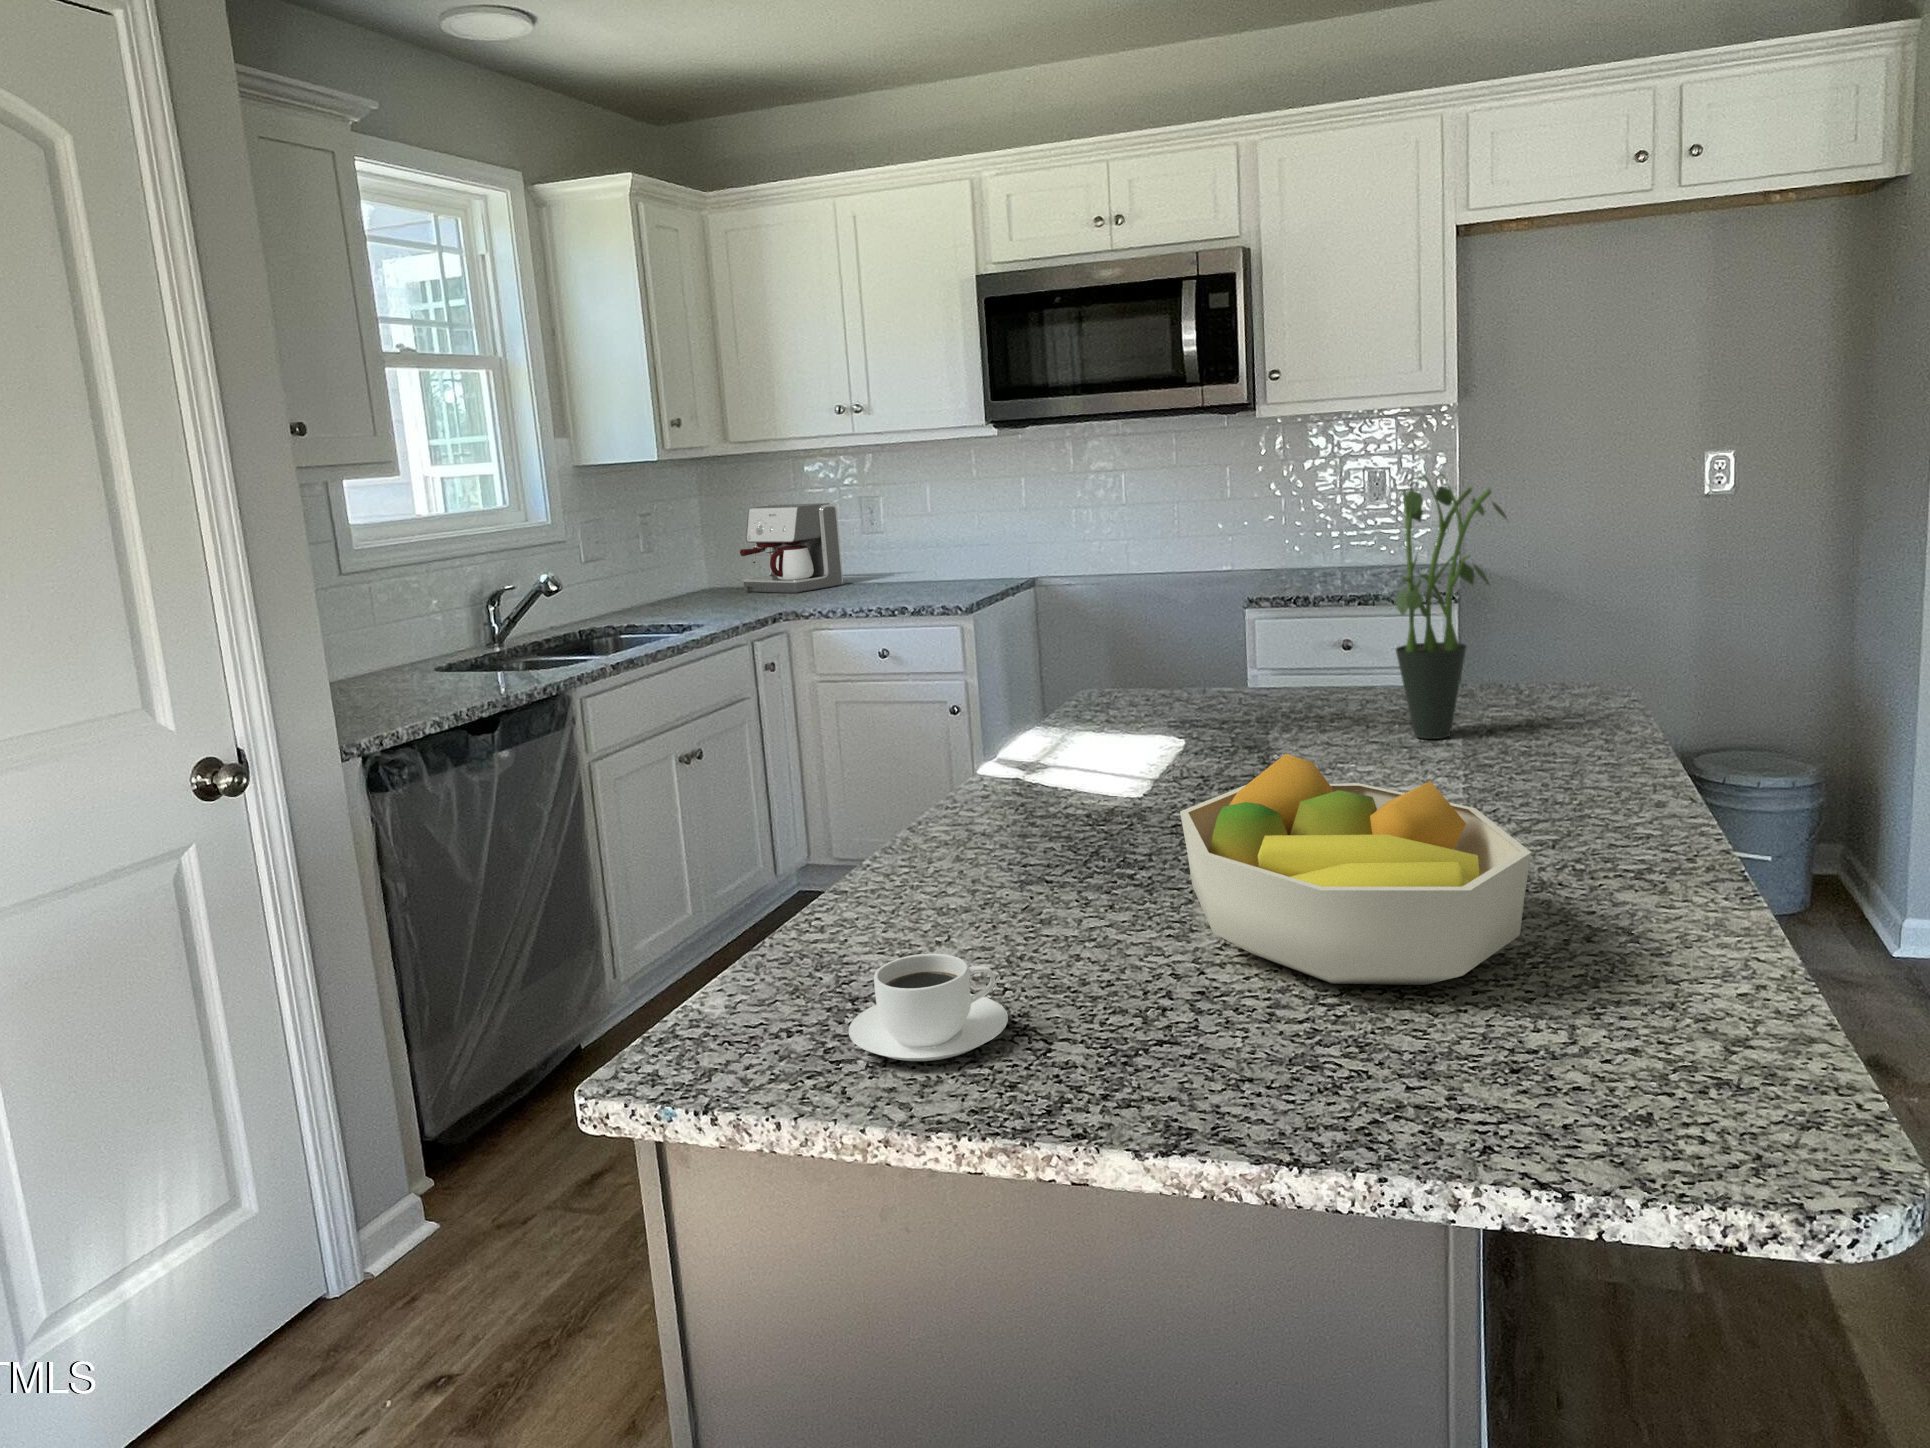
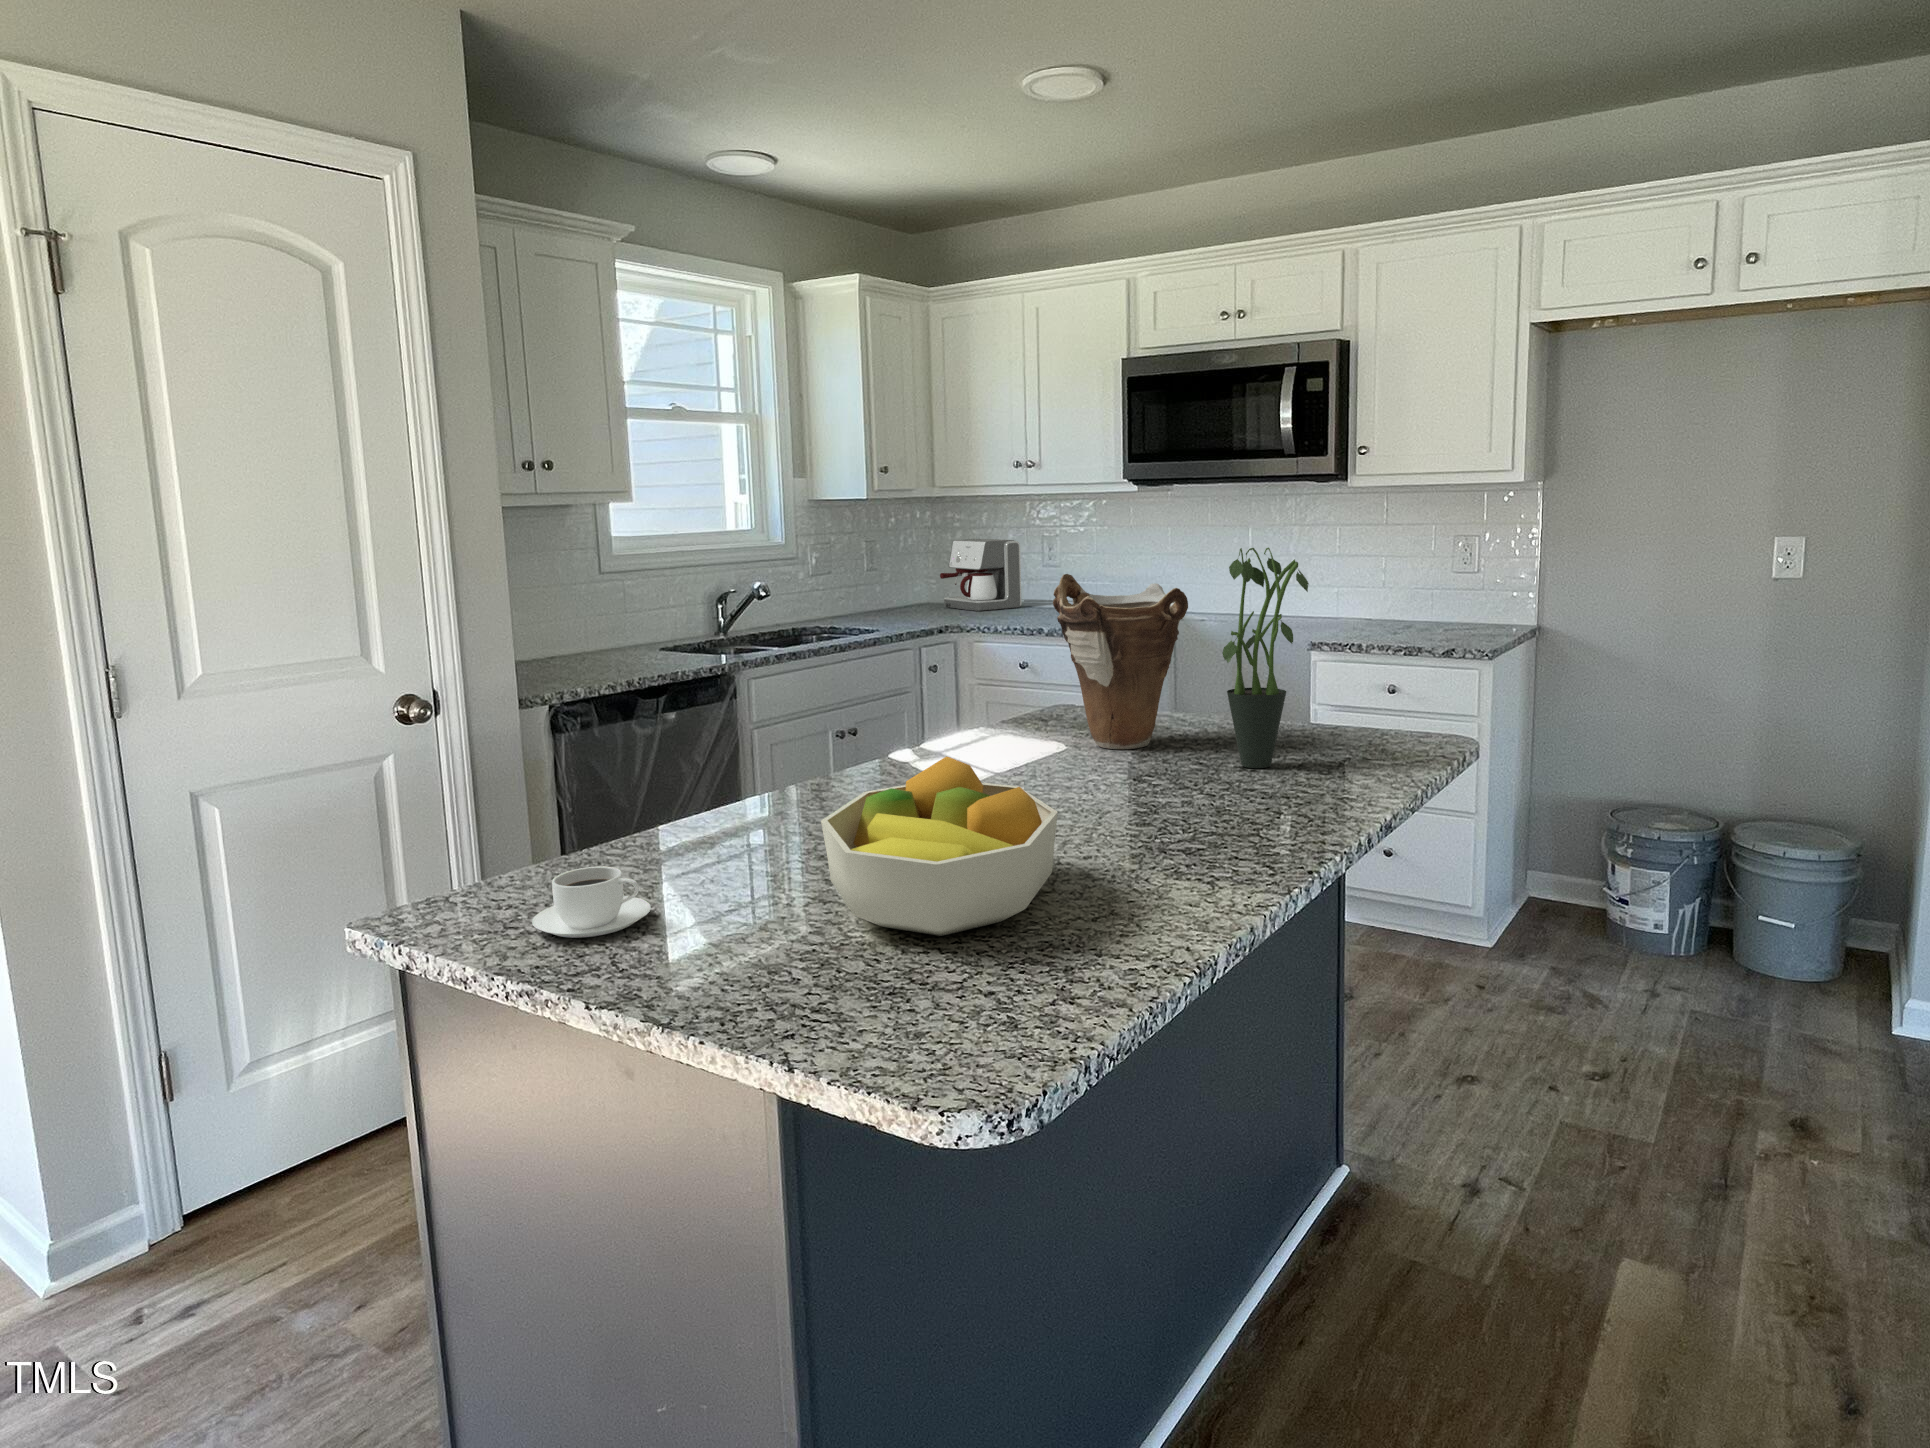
vase: none [1134,524,1317,734] -> present [1053,574,1188,749]

